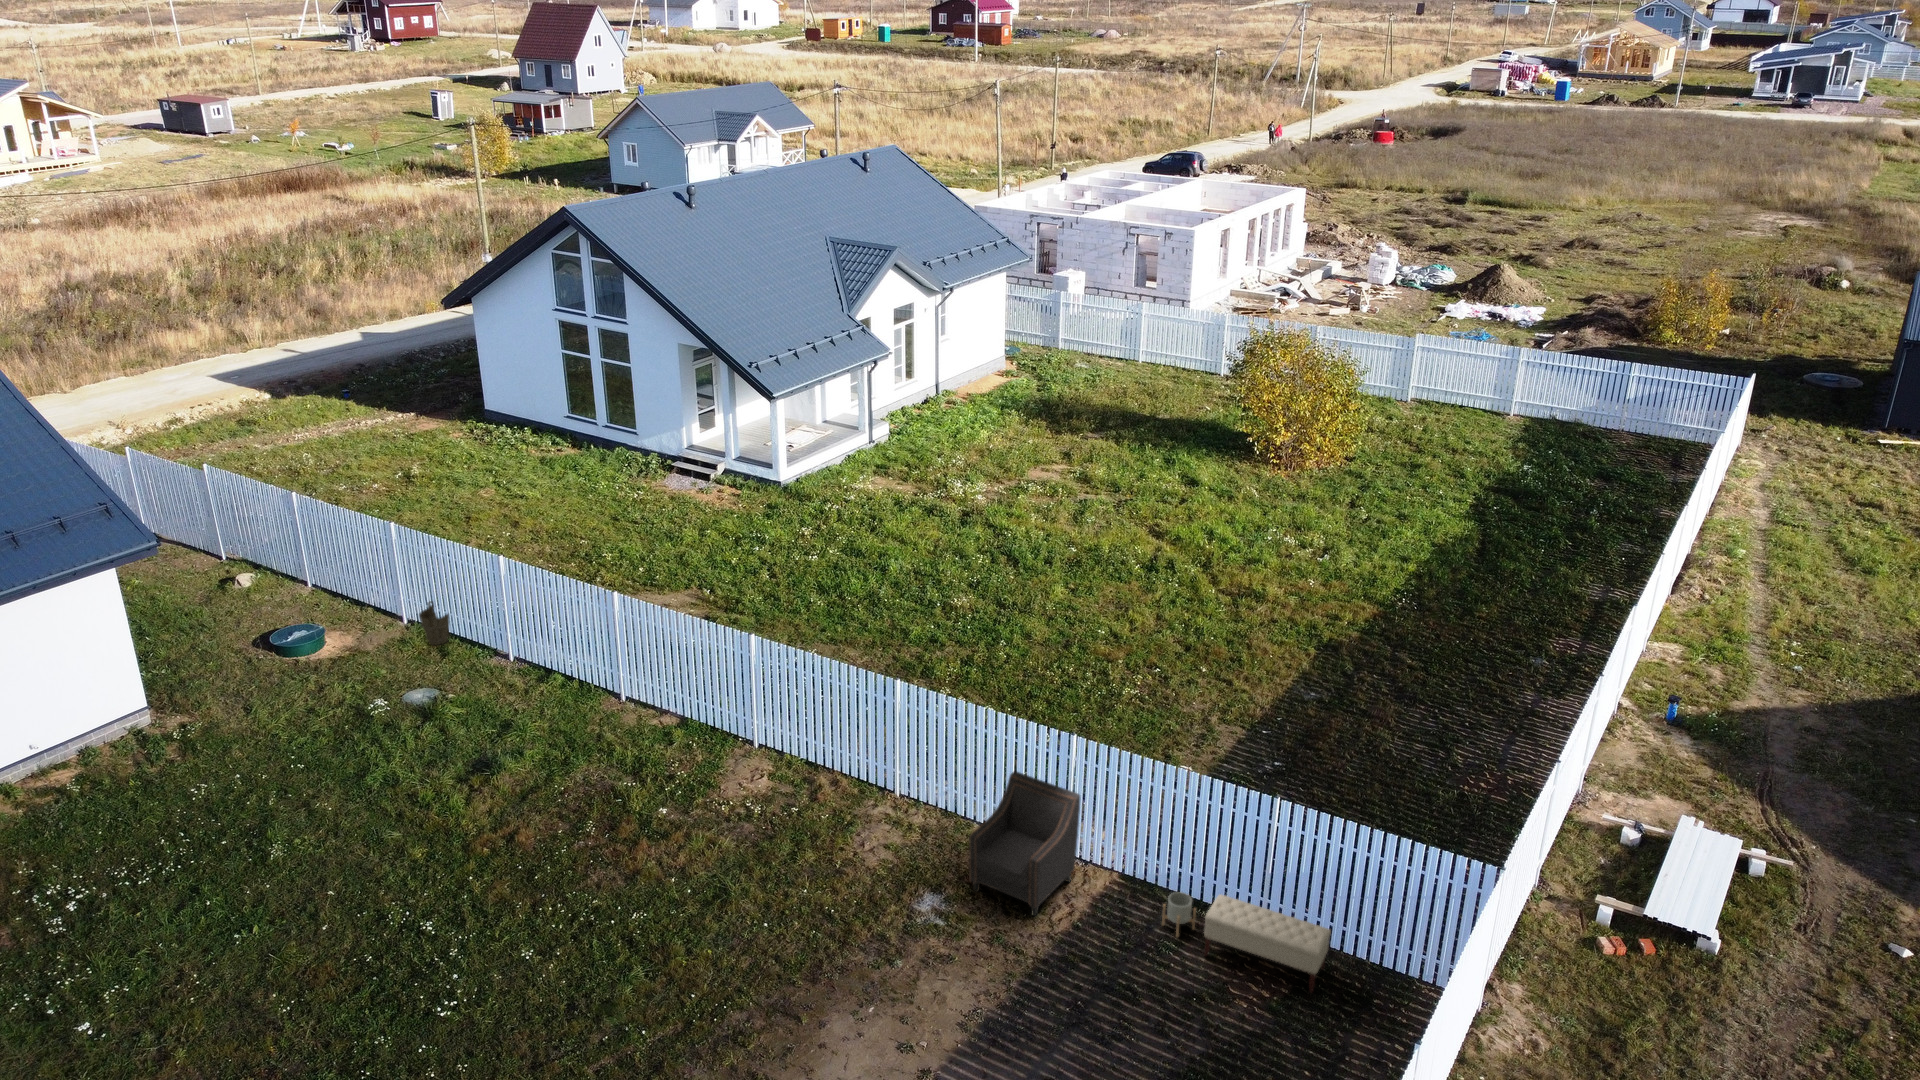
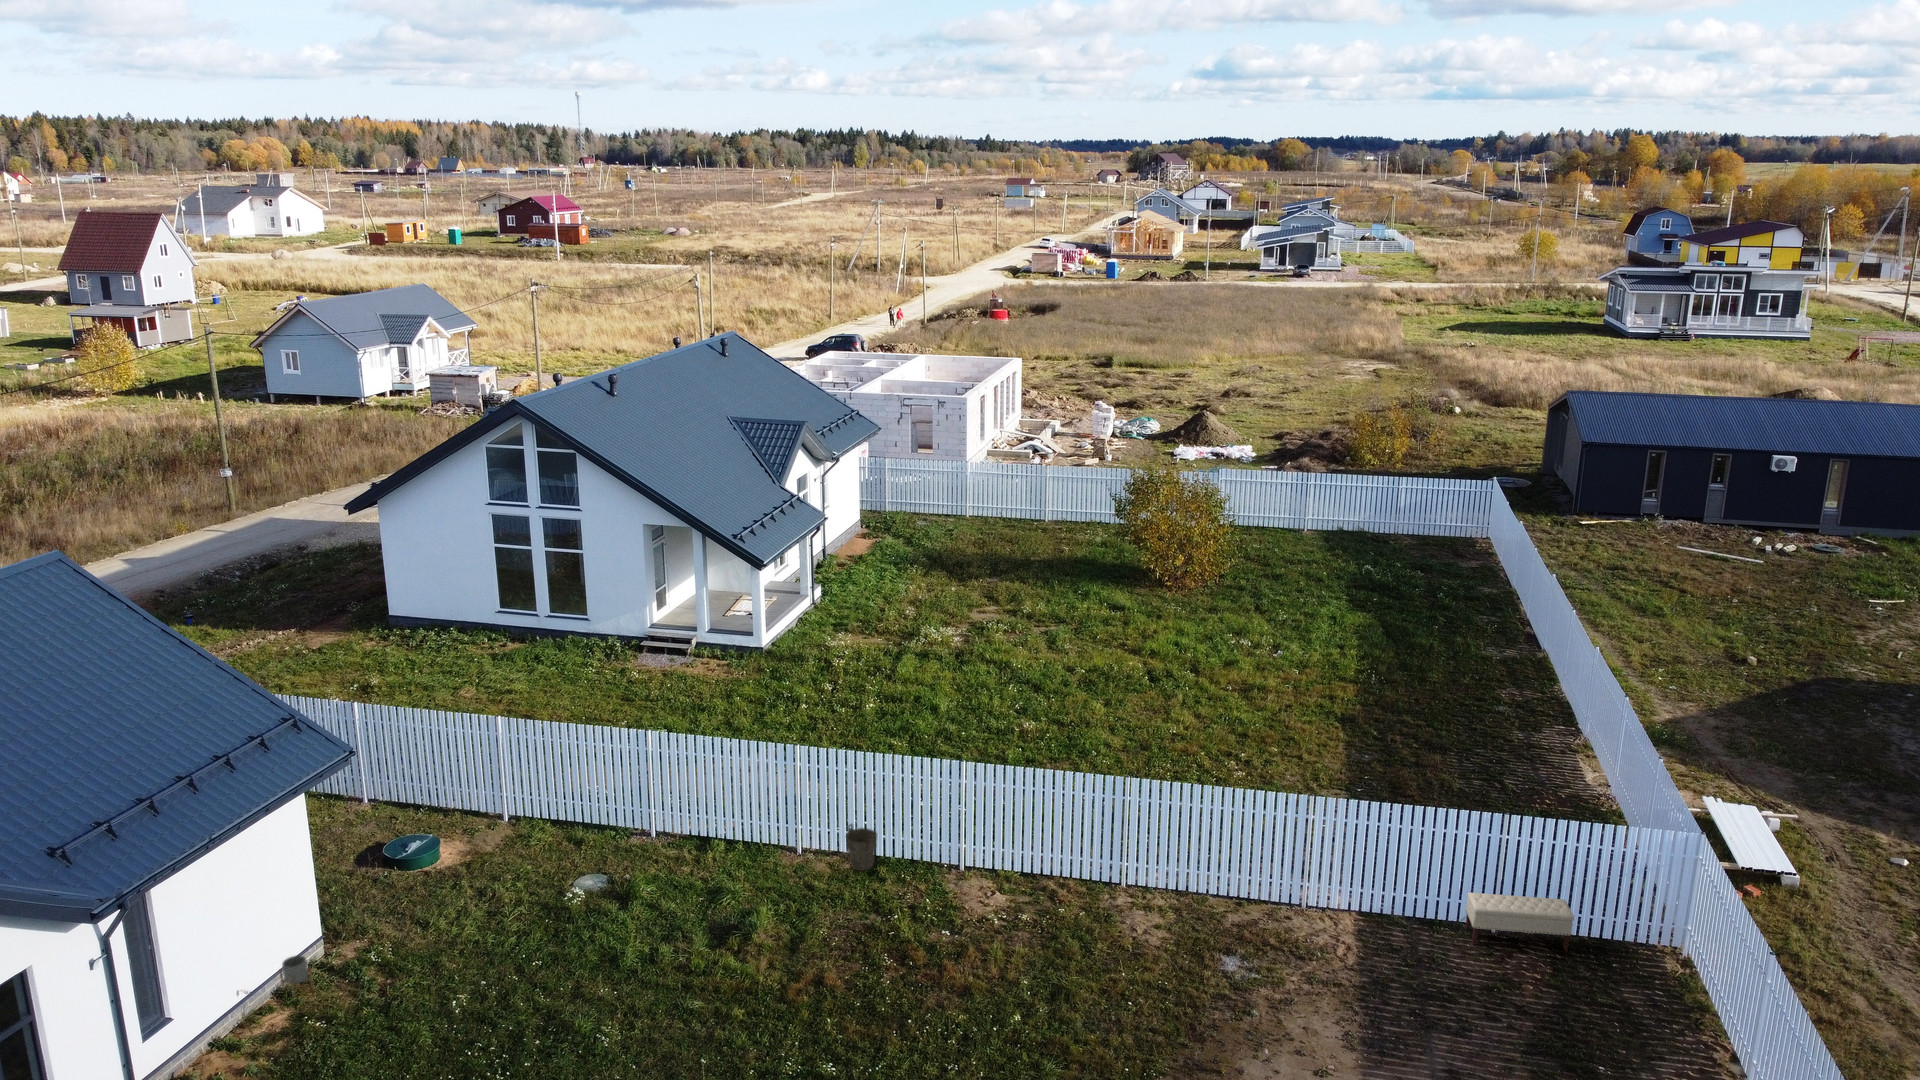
bucket: present [419,601,449,645] -> present [846,824,877,871]
chair: present [969,771,1080,916] -> none [1261,829,1336,946]
planter: present [1162,892,1196,937] -> present [279,955,314,997]

